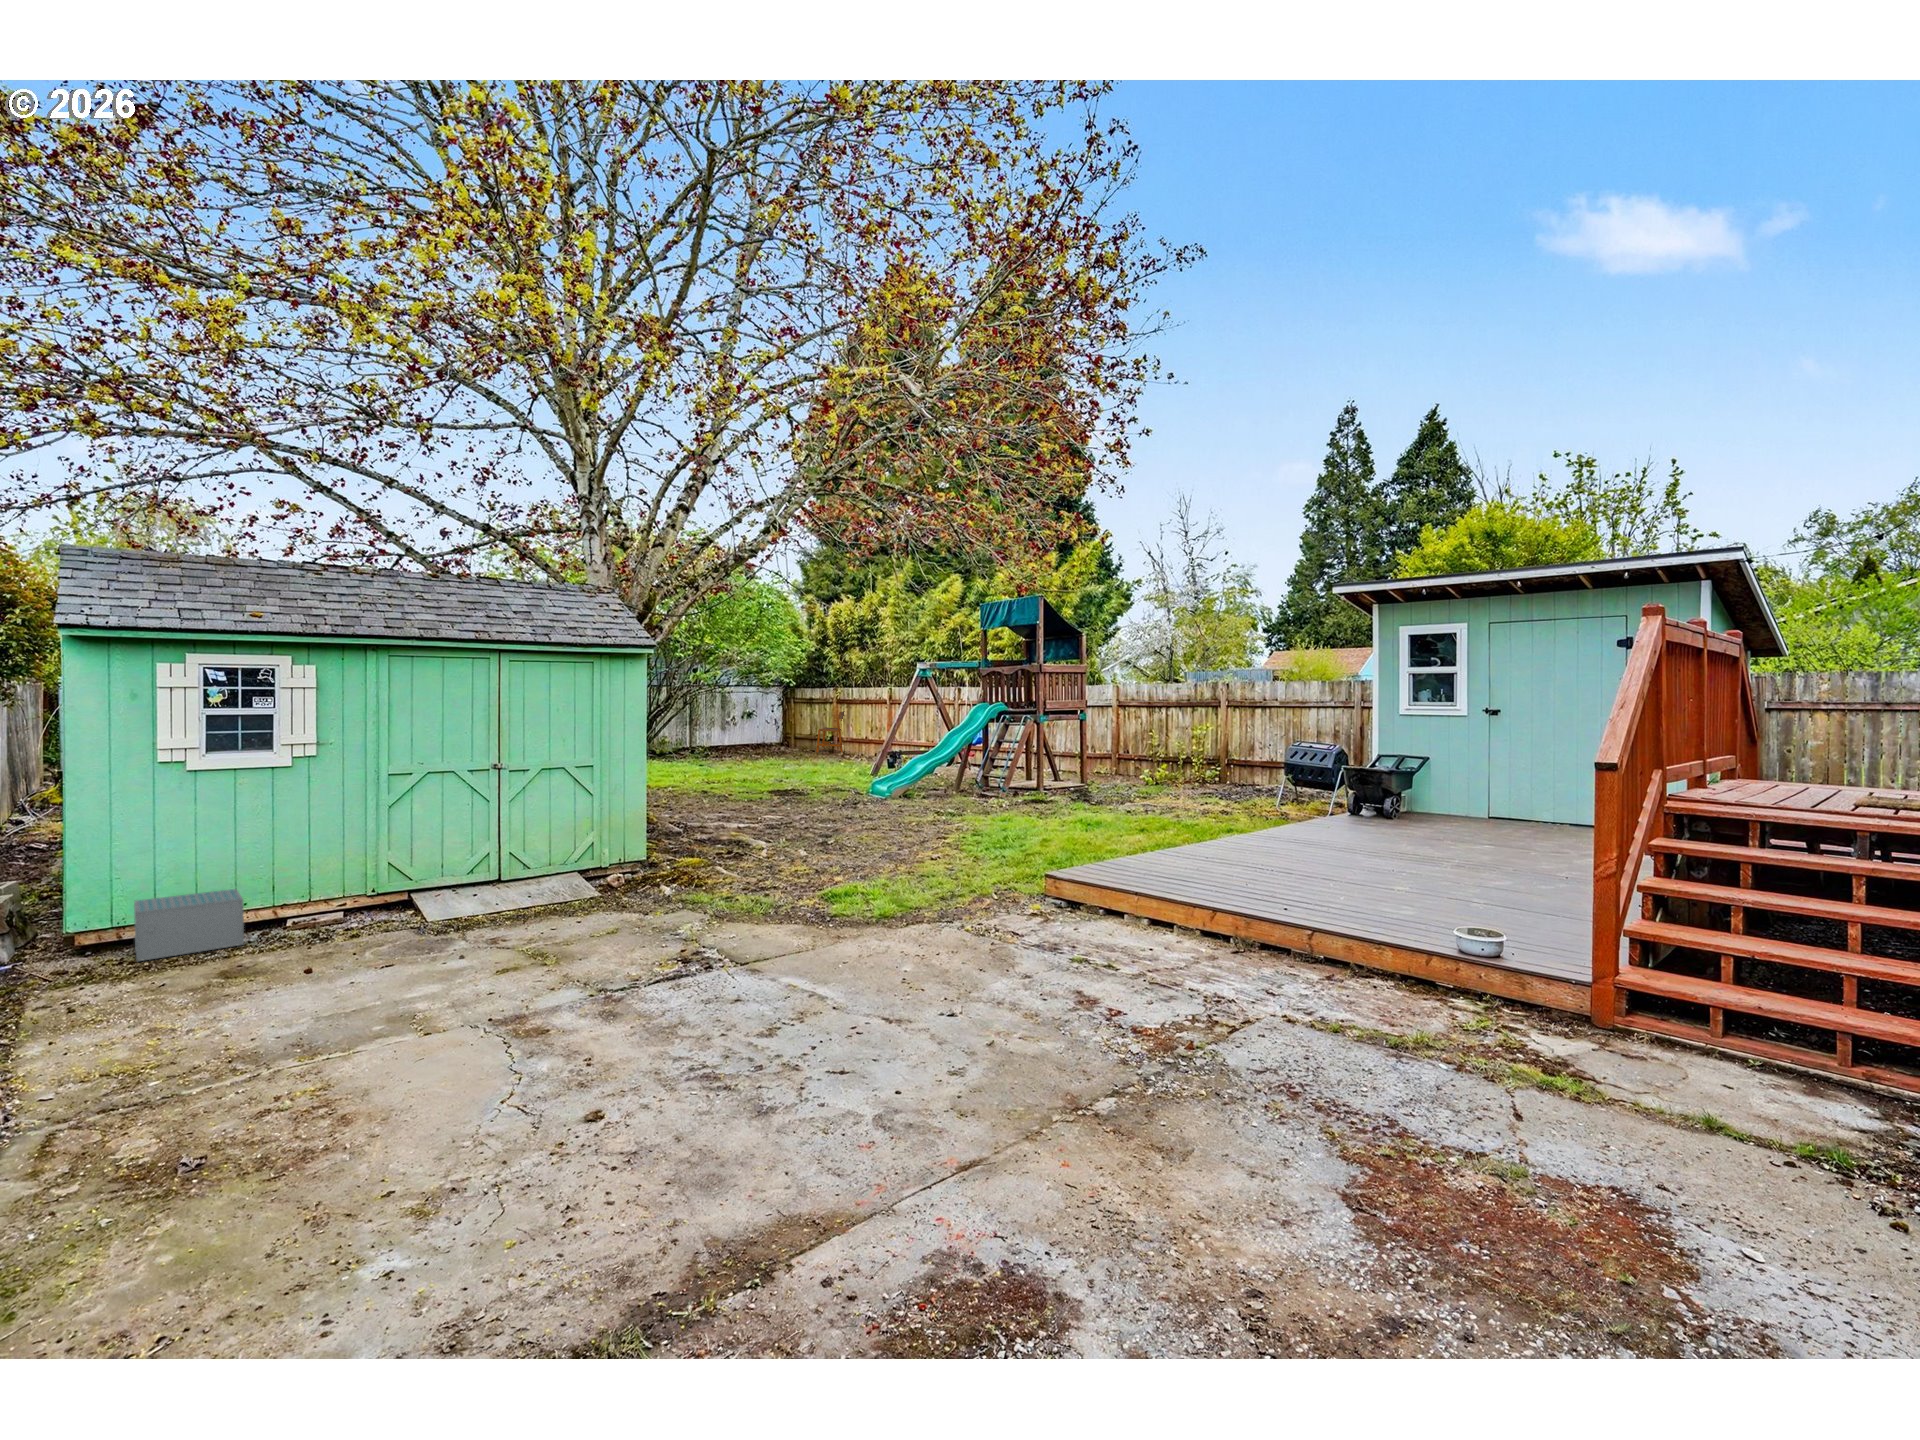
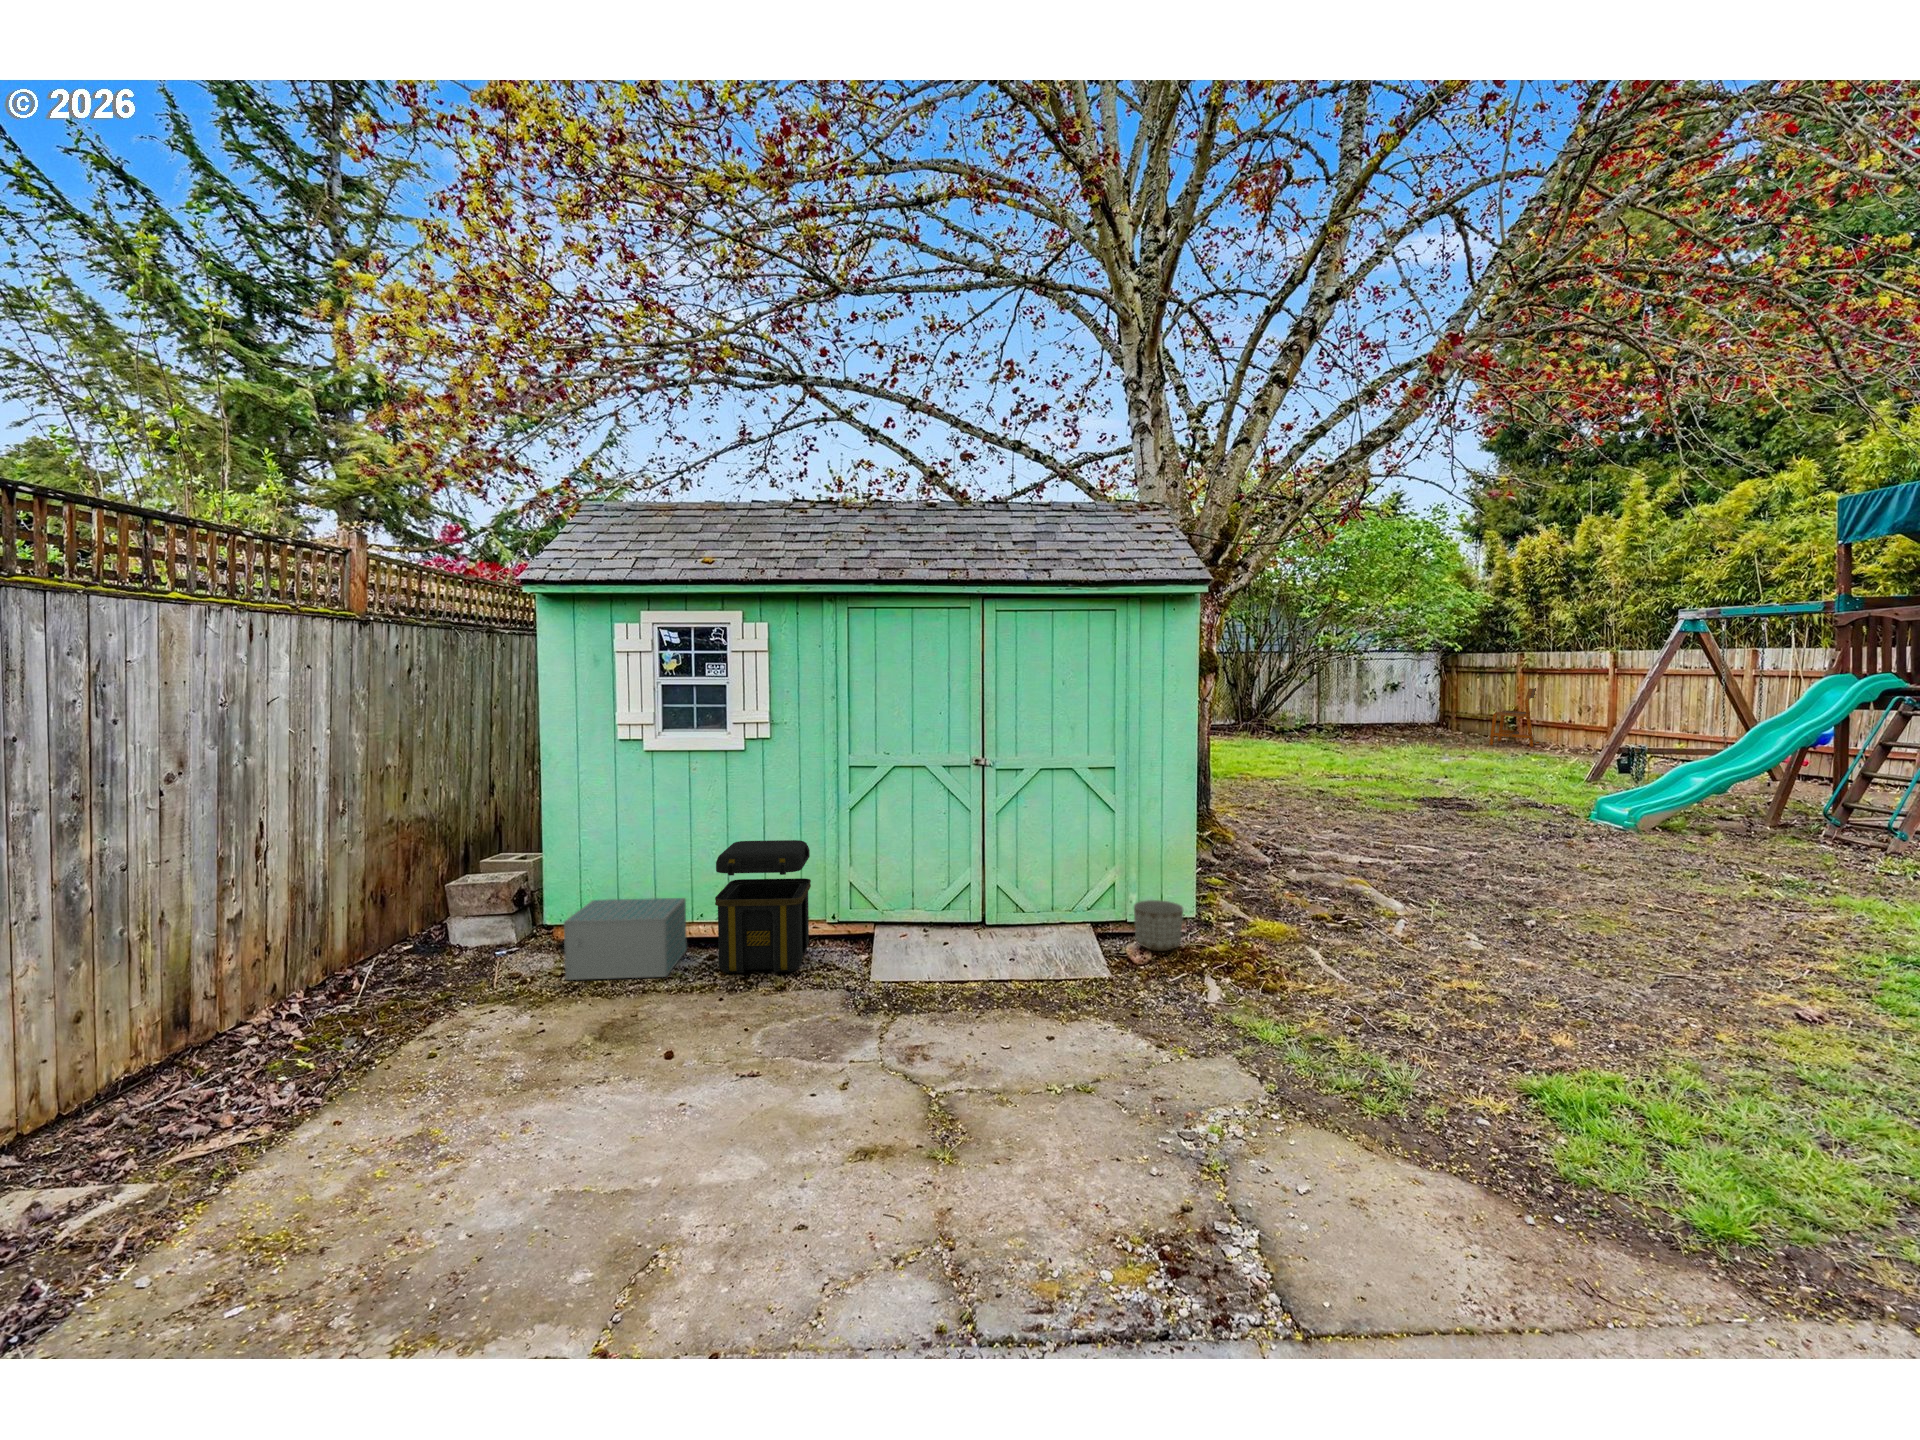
toolbox: none [285,833,370,934] -> present [715,840,811,973]
planter: none [611,850,644,880] -> present [1134,900,1183,951]

